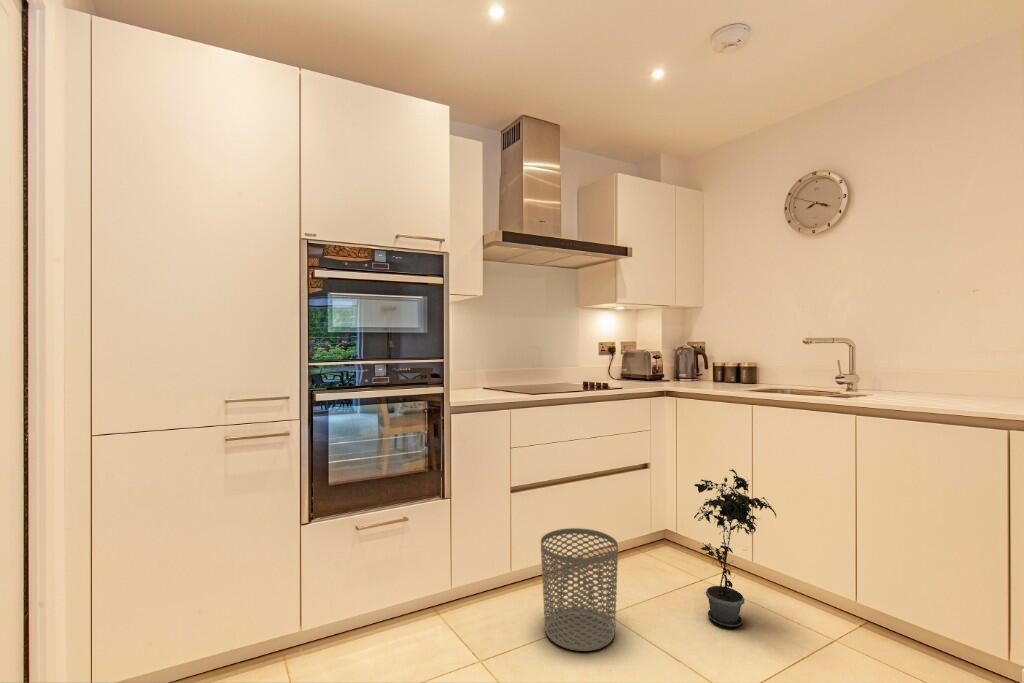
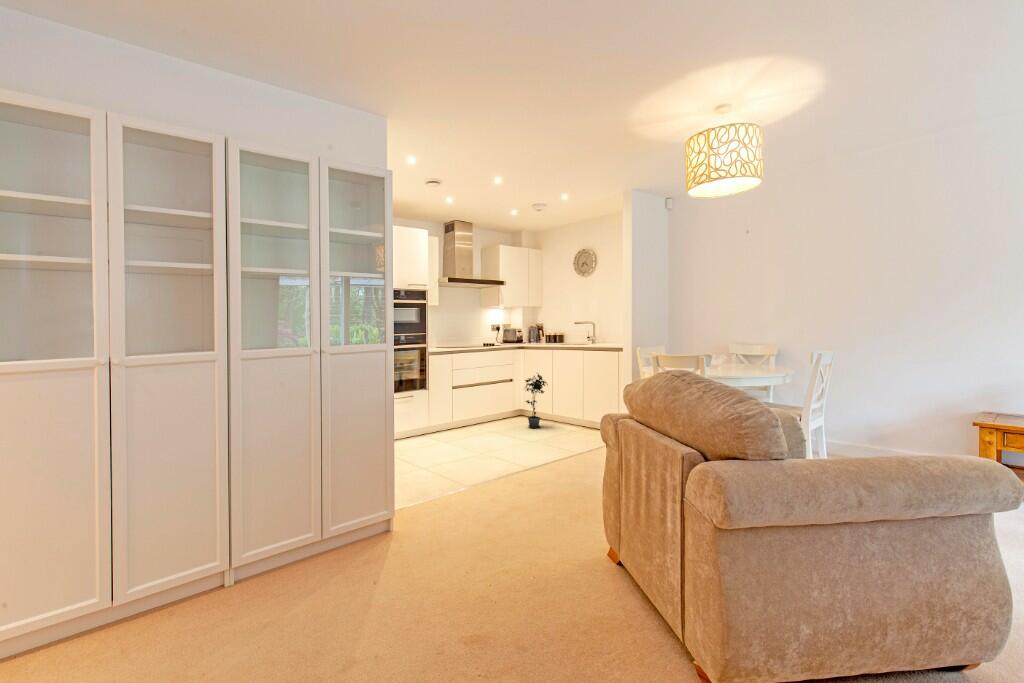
waste bin: present [541,528,618,651] -> none [466,397,494,435]

